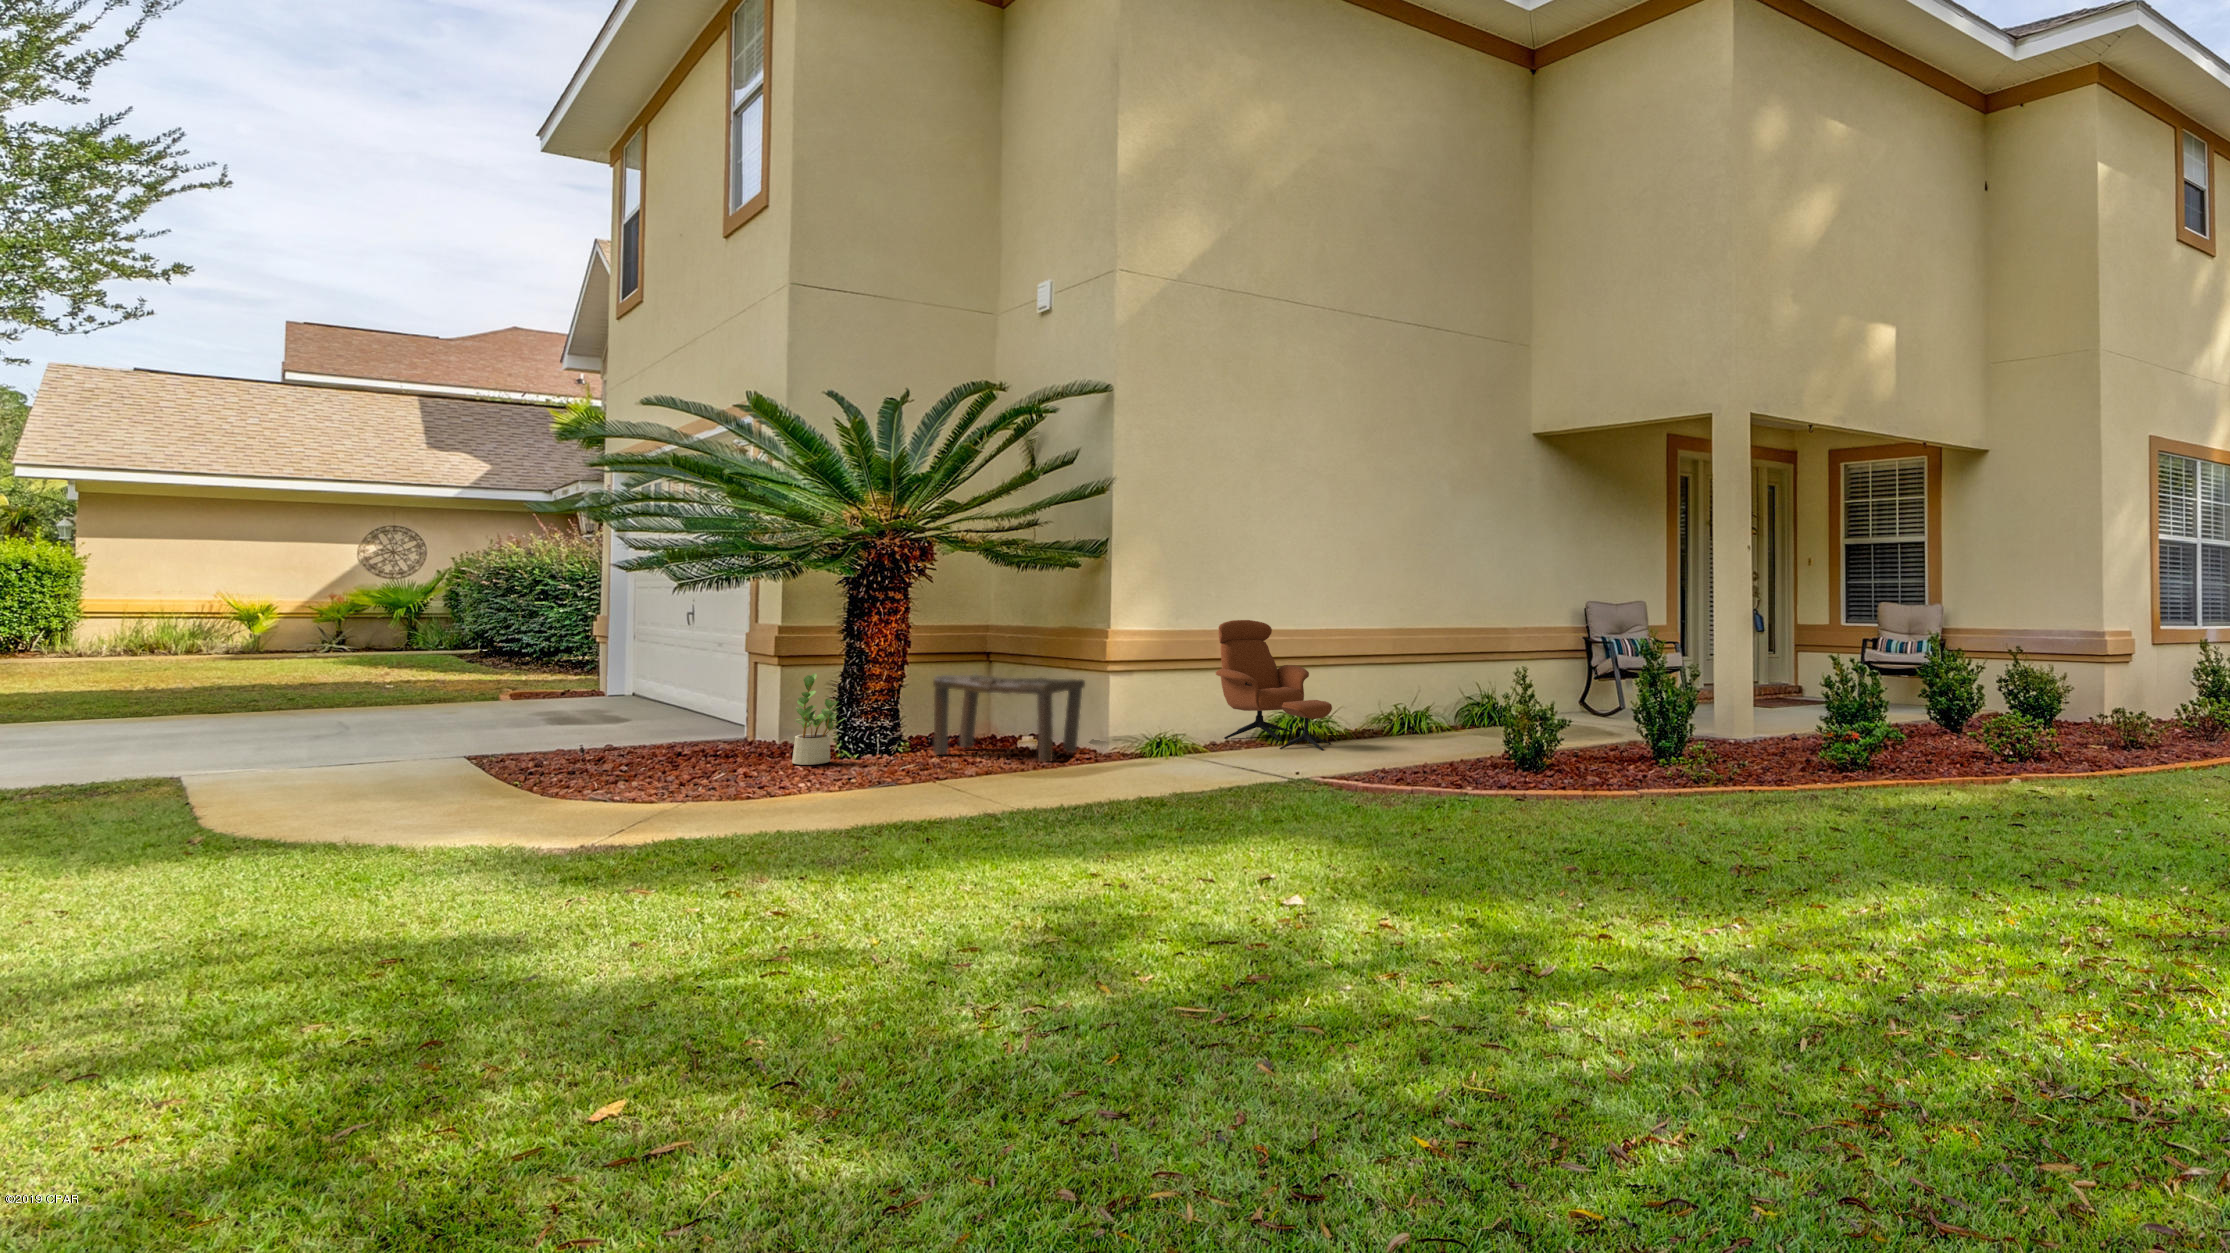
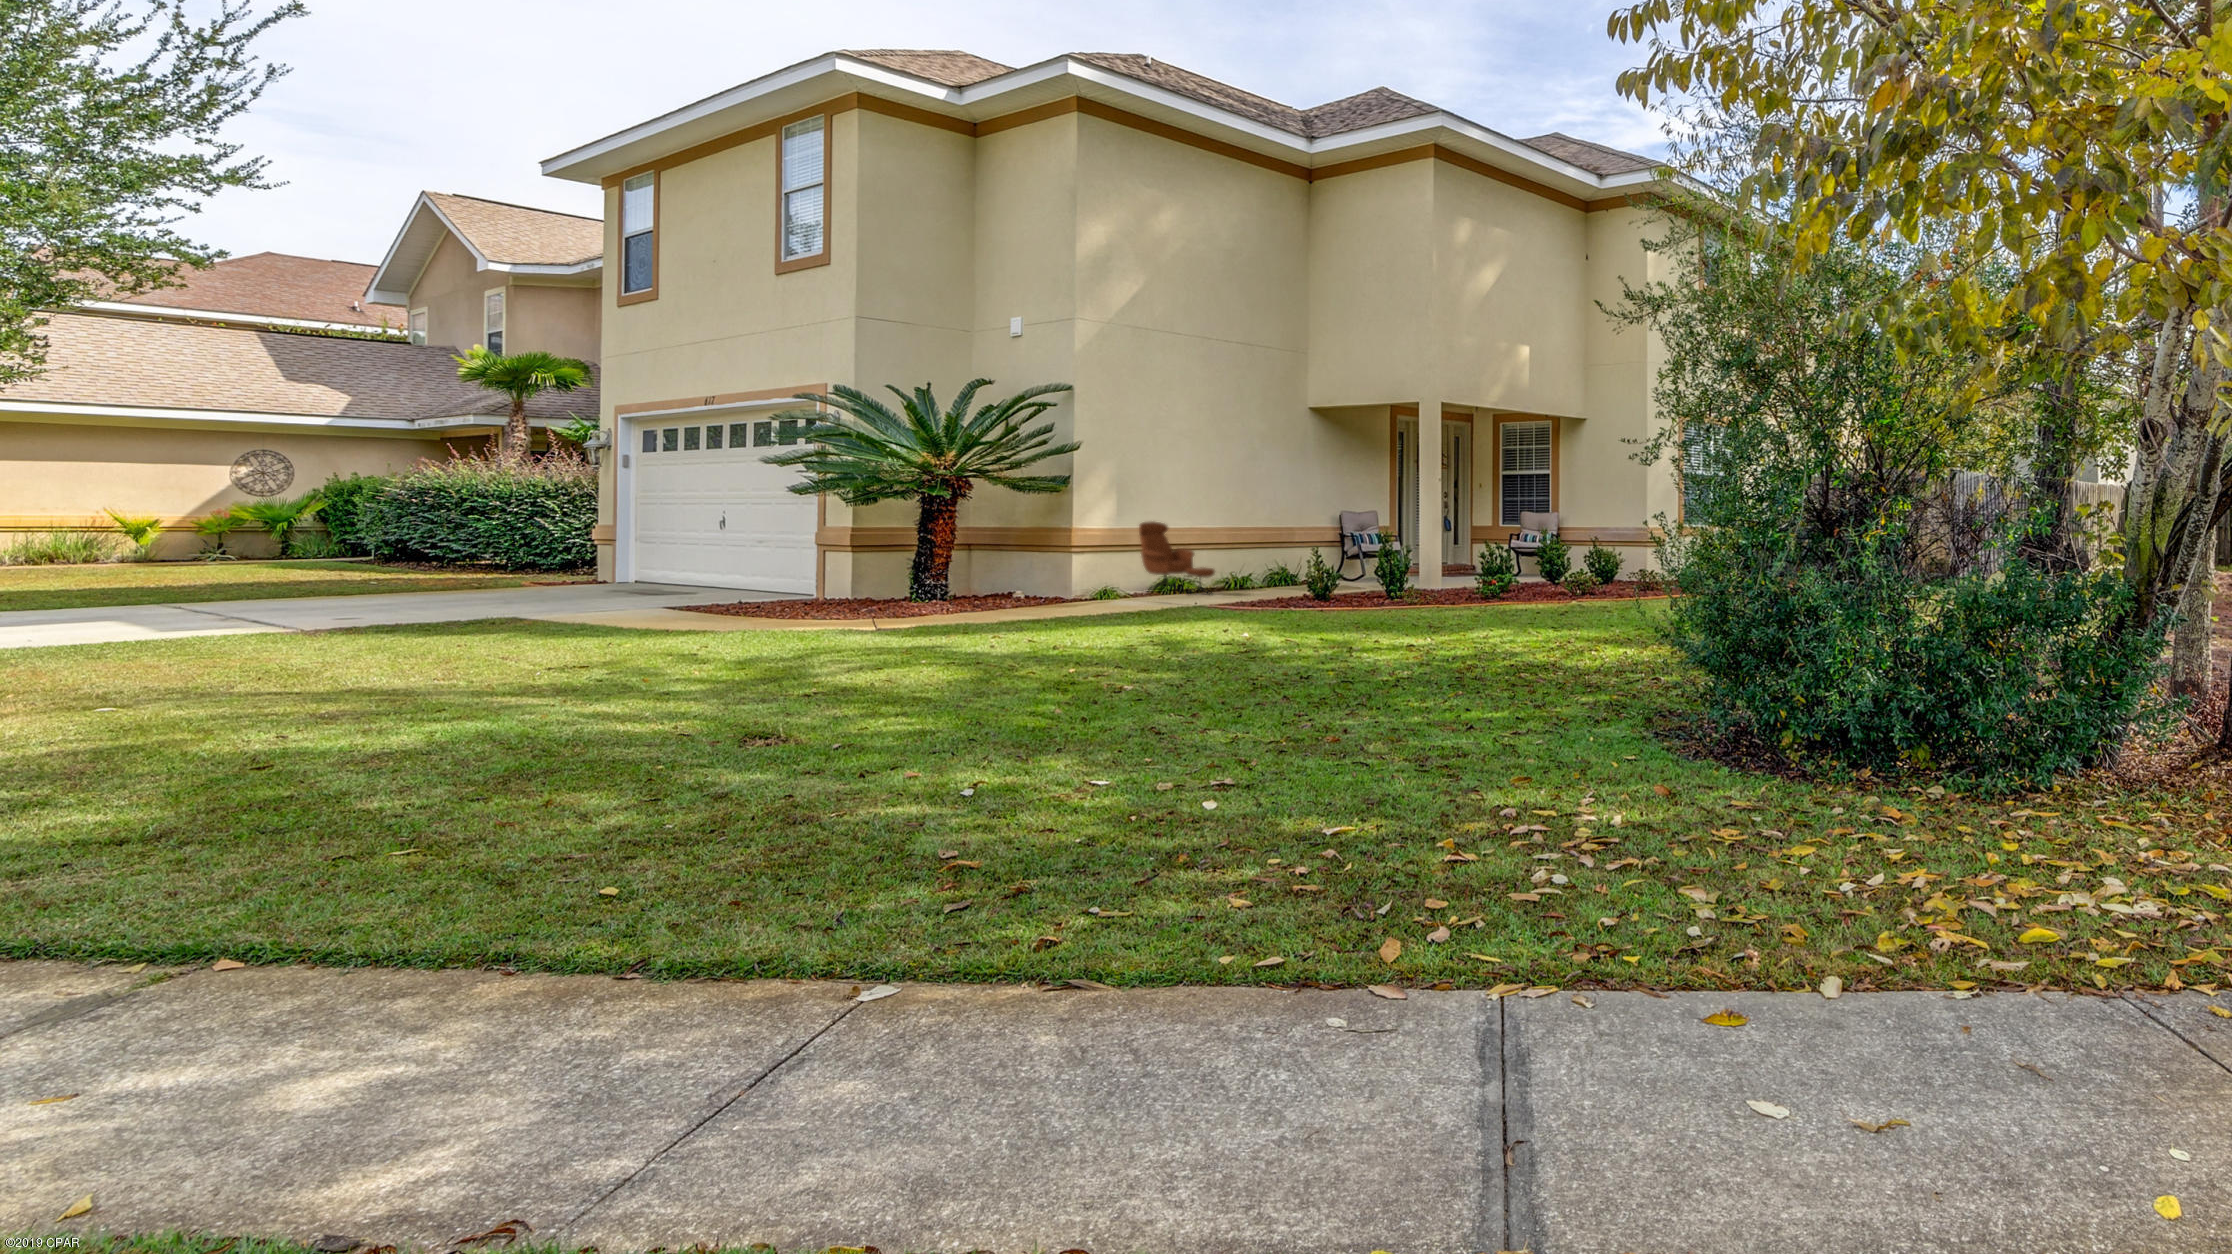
potted plant: present [792,673,845,765] -> none [884,553,917,608]
bench: present [933,674,1085,762] -> none [962,555,1059,607]

